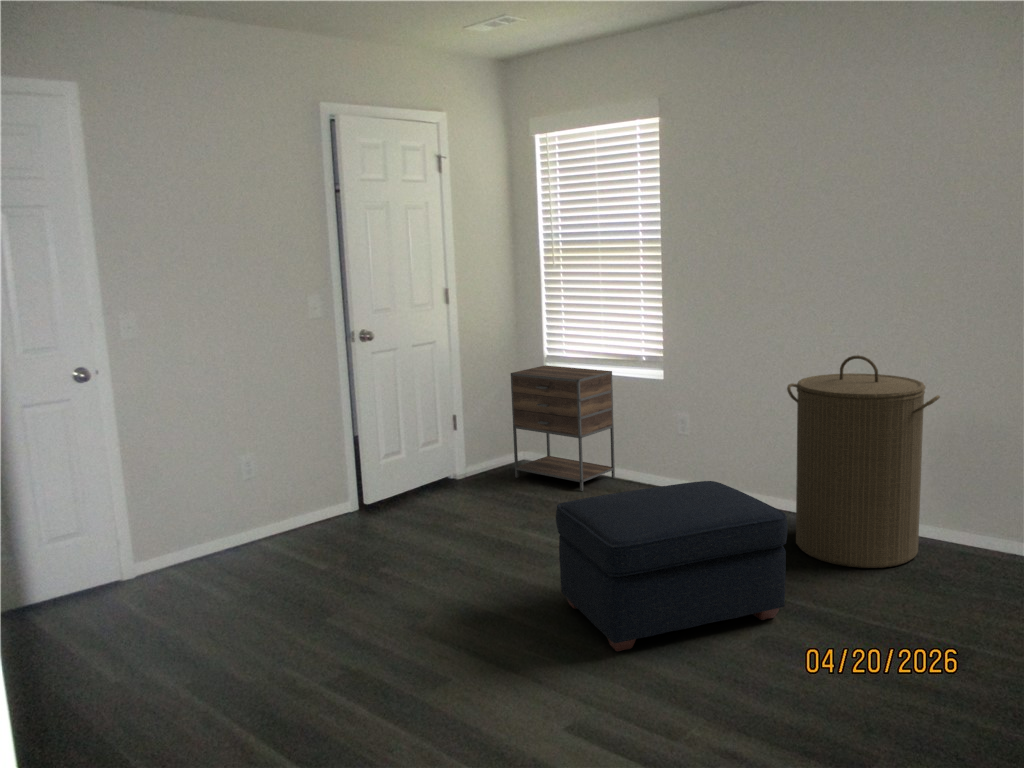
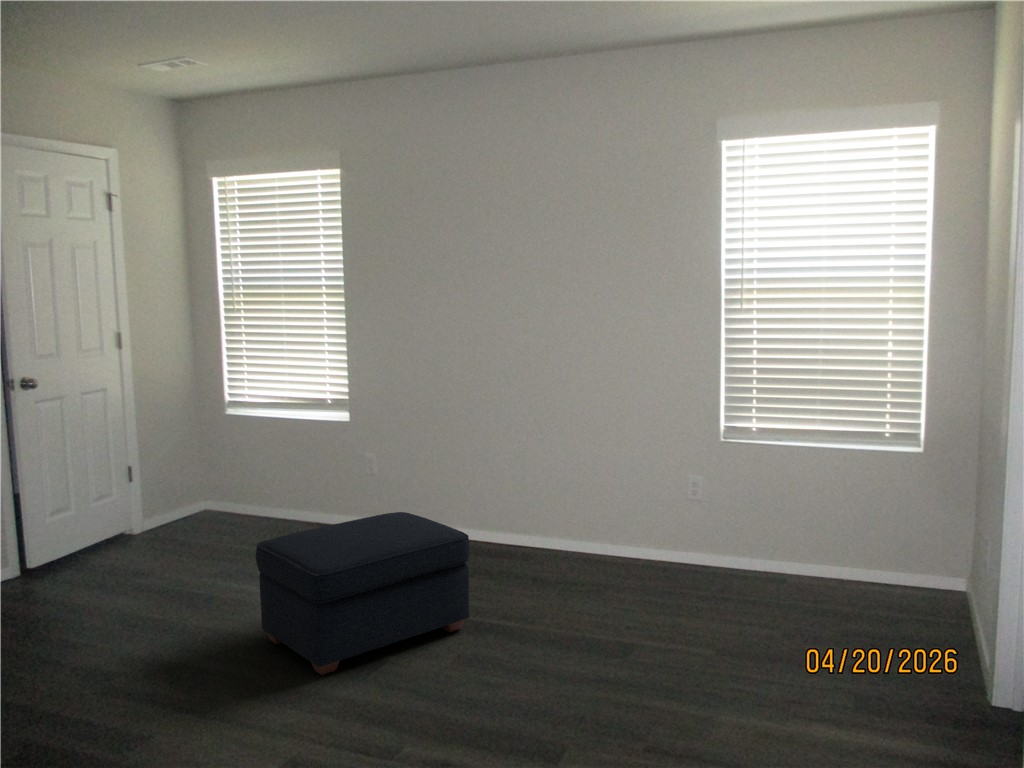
laundry hamper: present [787,355,940,568] -> none [464,394,588,580]
nightstand: present [511,365,615,491] -> none [191,411,303,536]

